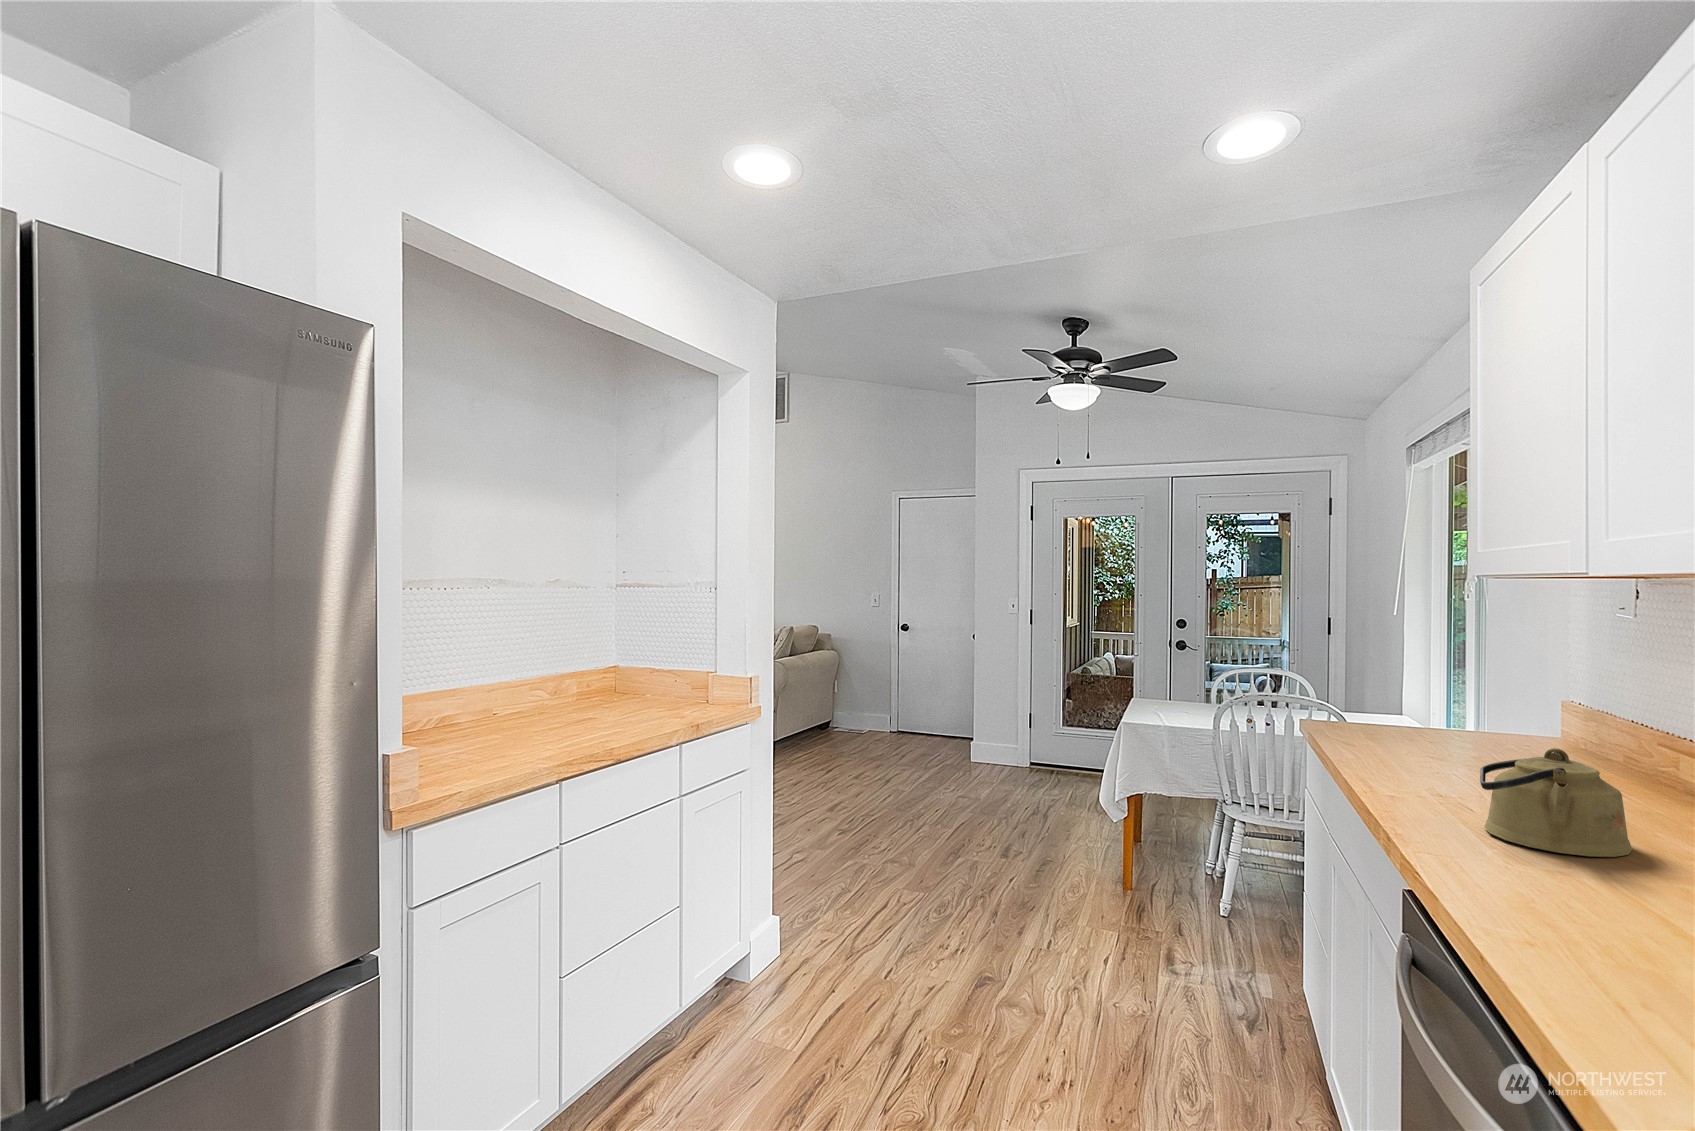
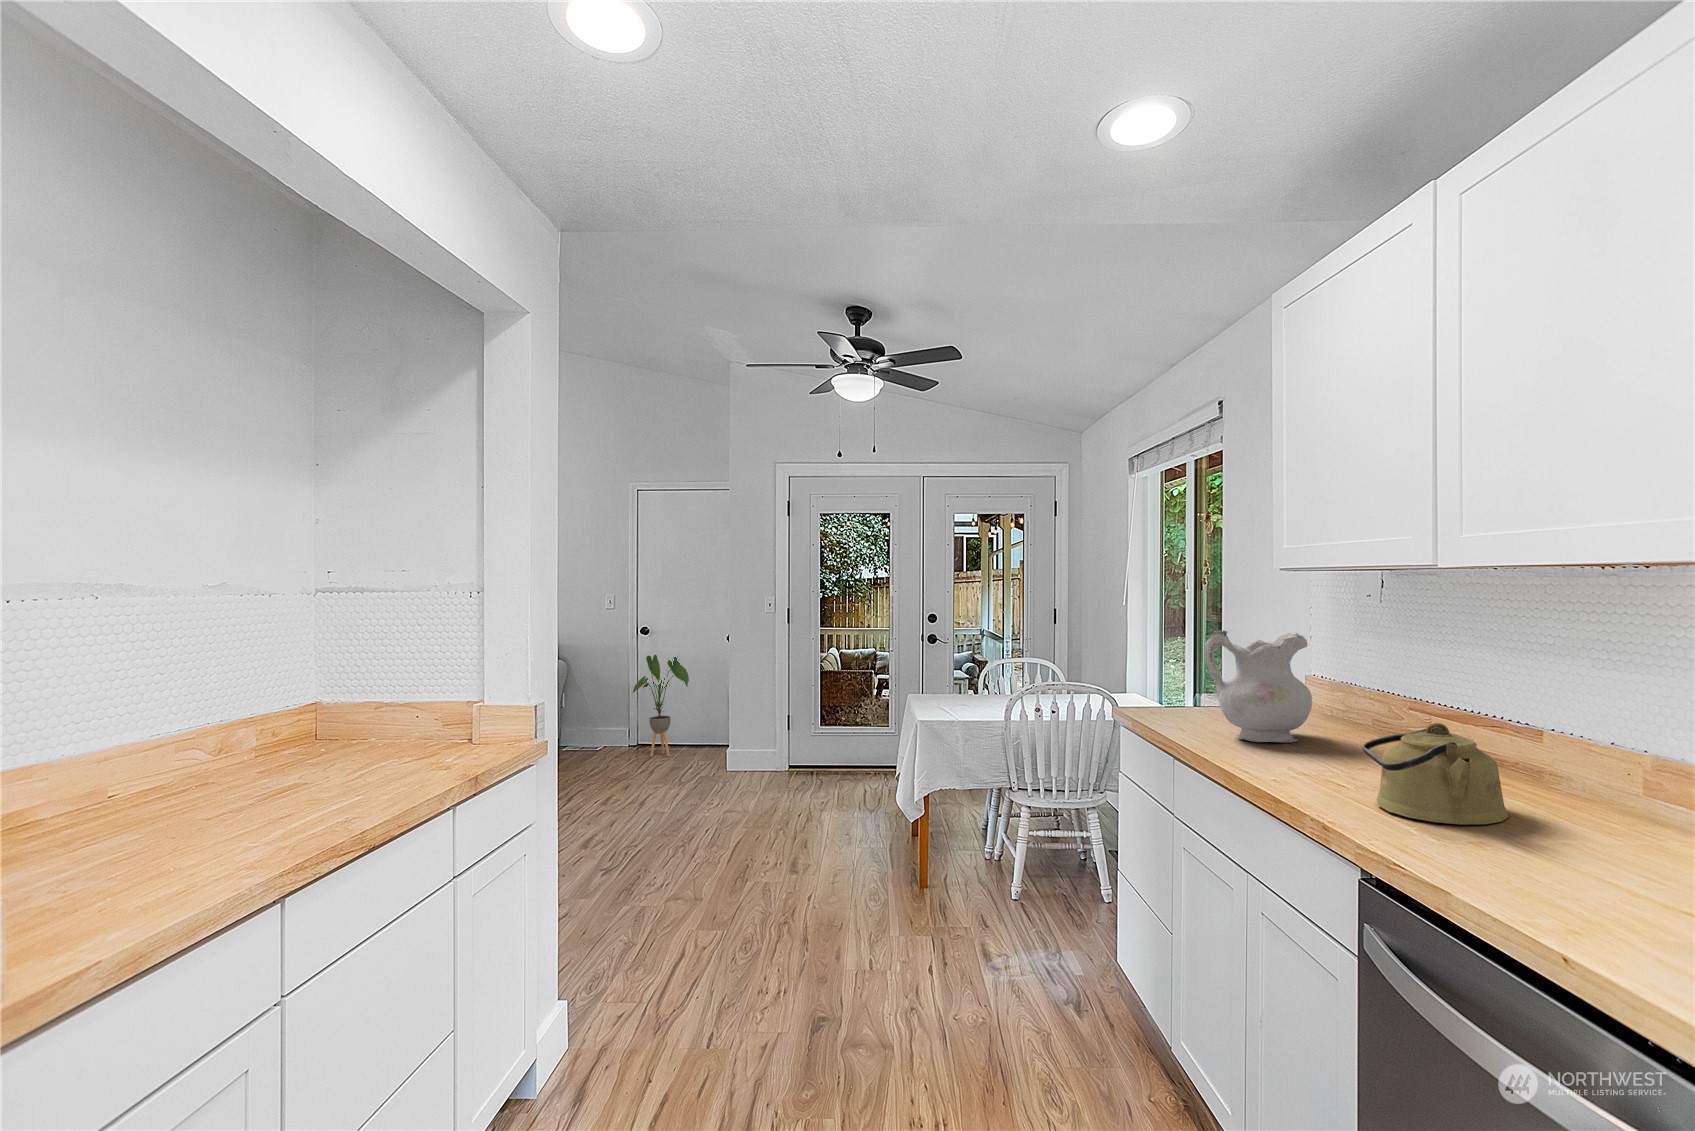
house plant: none [889,644,944,741] -> present [633,655,689,757]
ceramic pitcher: none [1370,645,1490,768] -> present [1204,630,1312,743]

